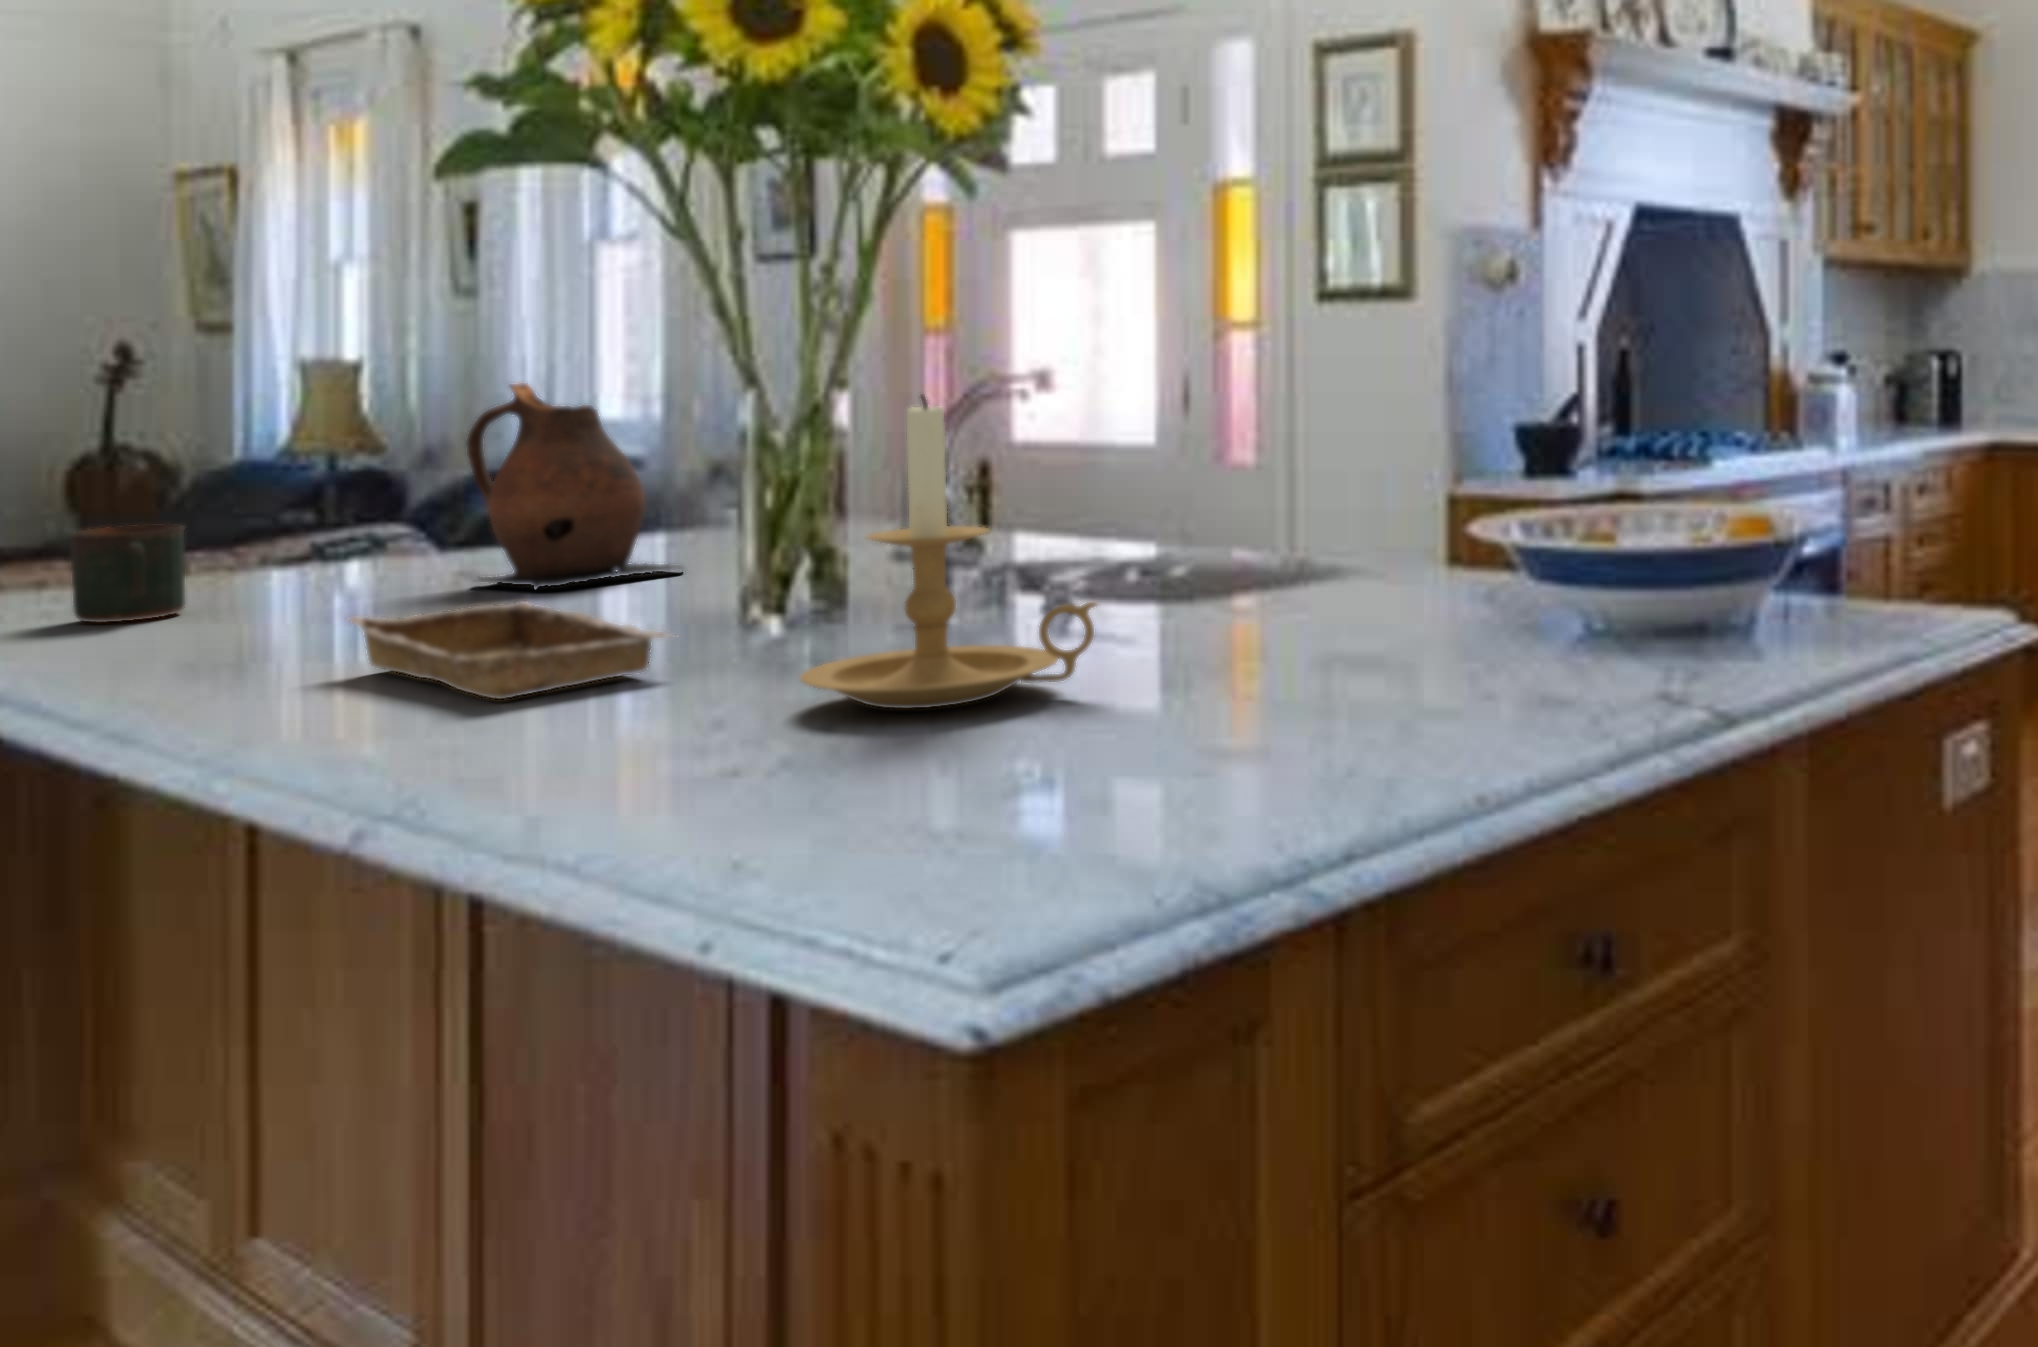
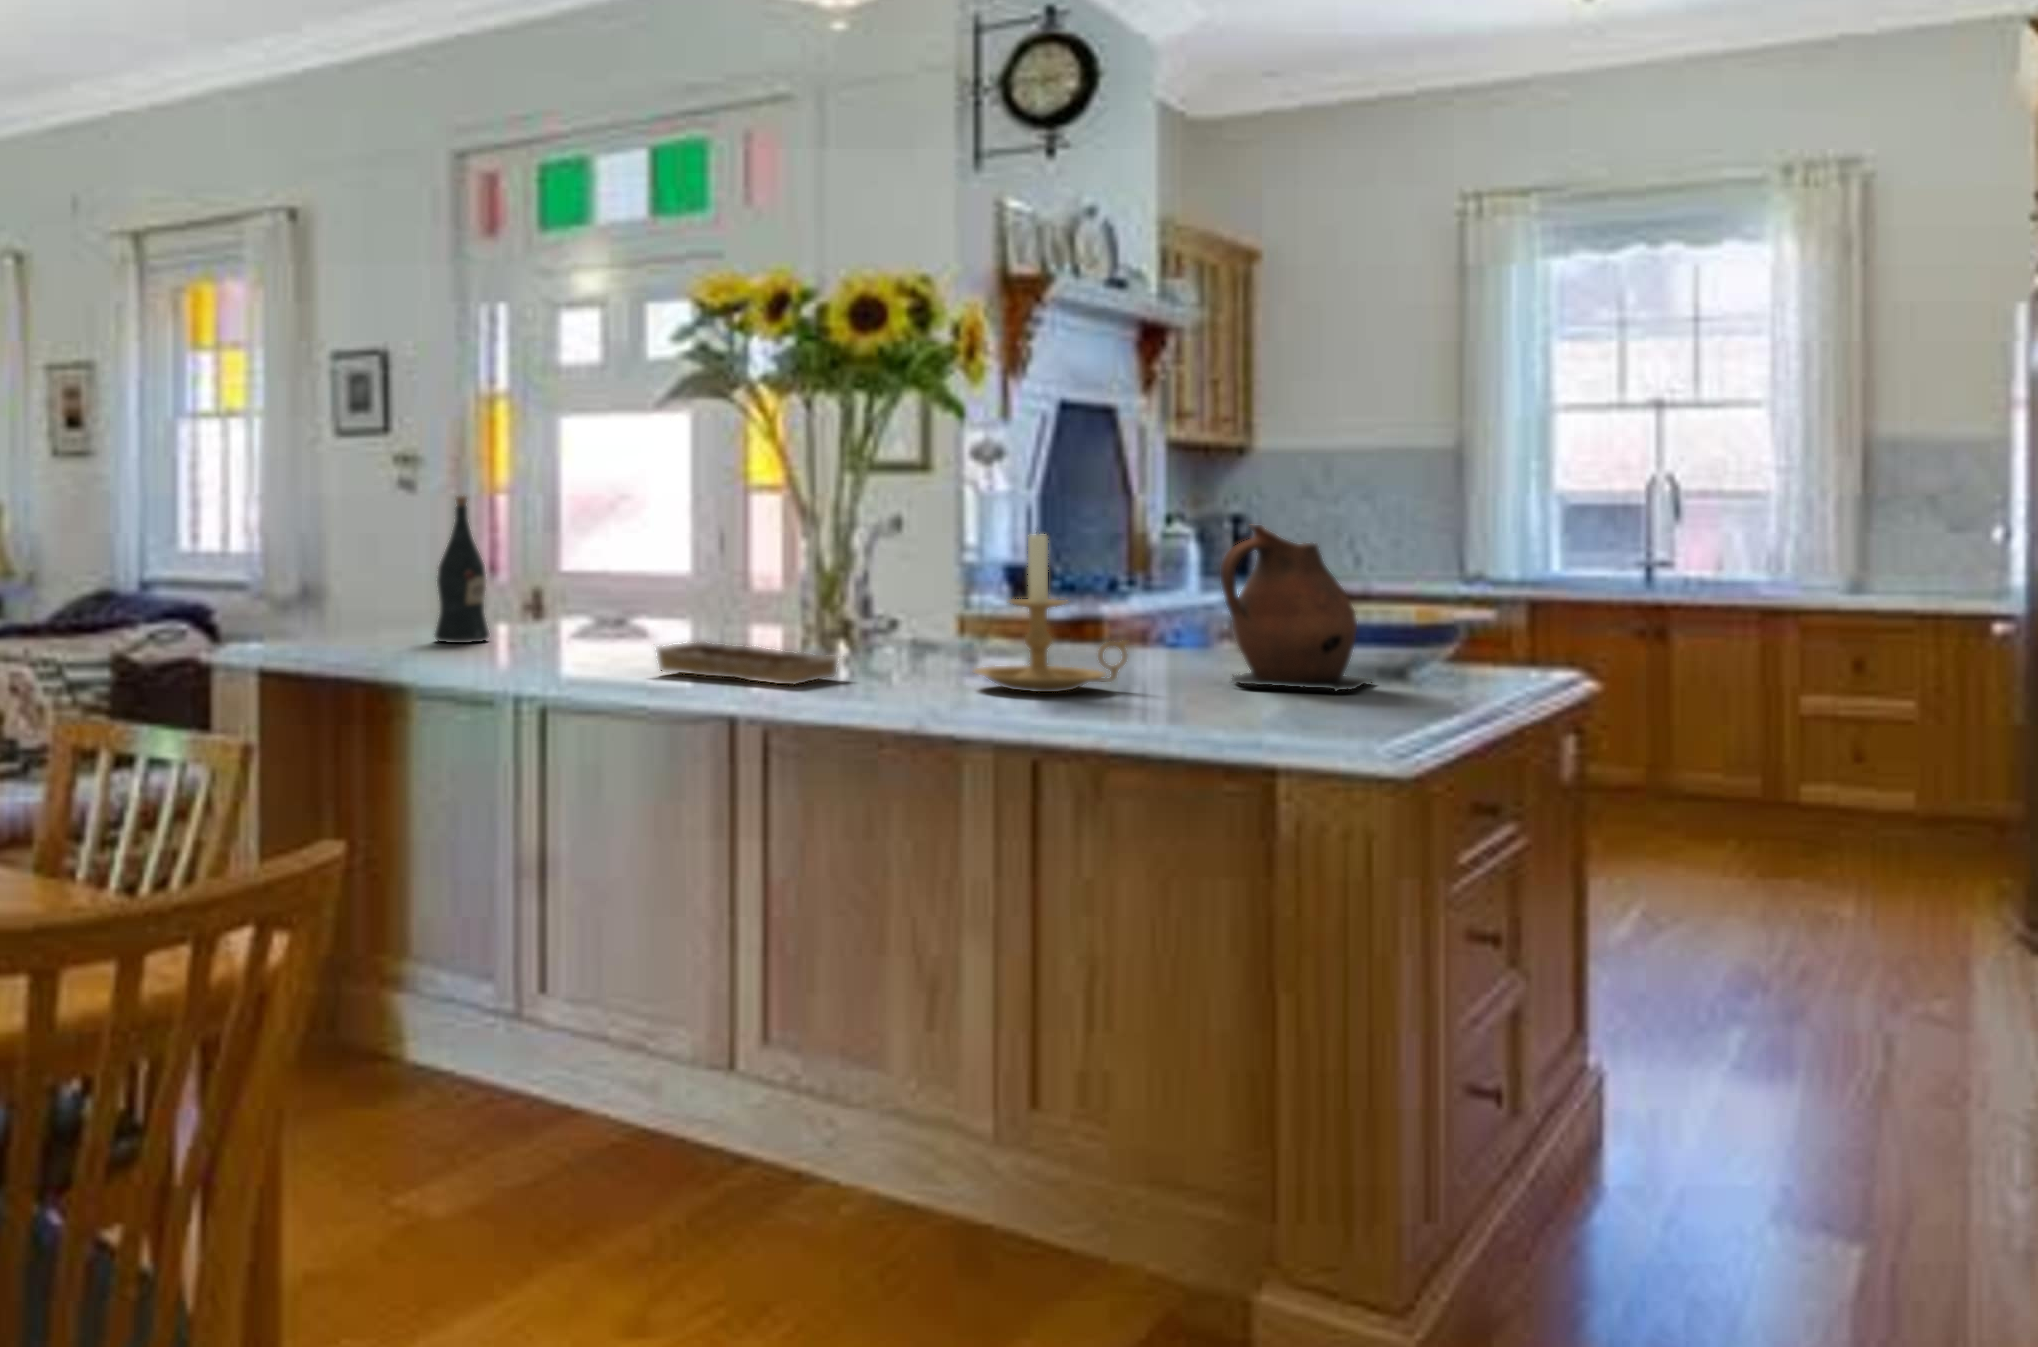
wine bottle: none [305,348,416,592] -> present [435,496,489,643]
ceramic pitcher: present [467,383,682,589] -> present [1221,525,1371,691]
mug: present [69,524,186,623] -> none [363,598,416,653]

